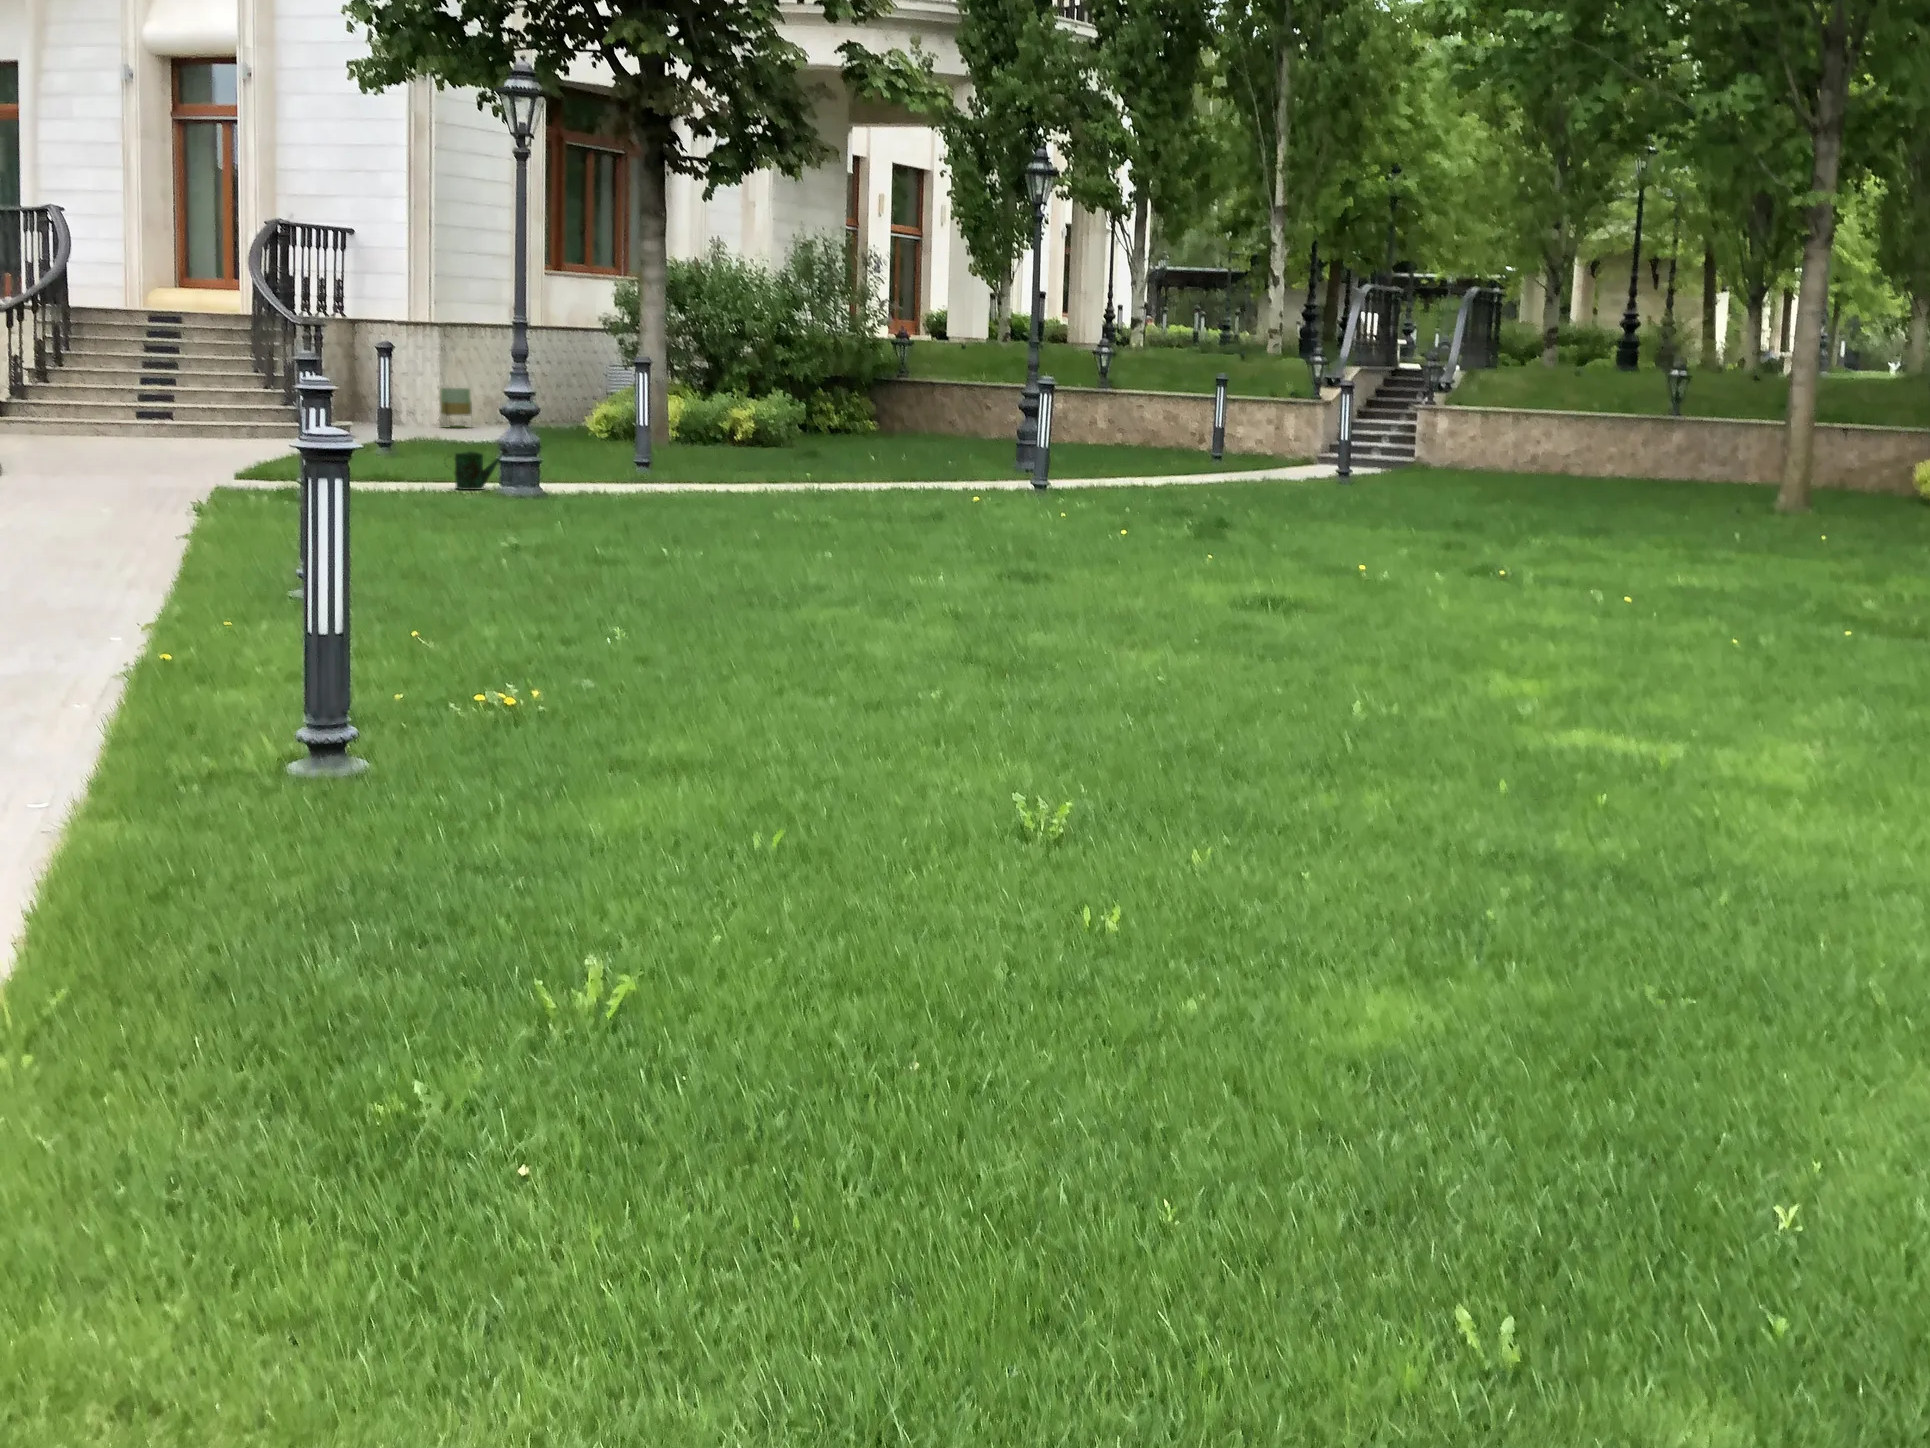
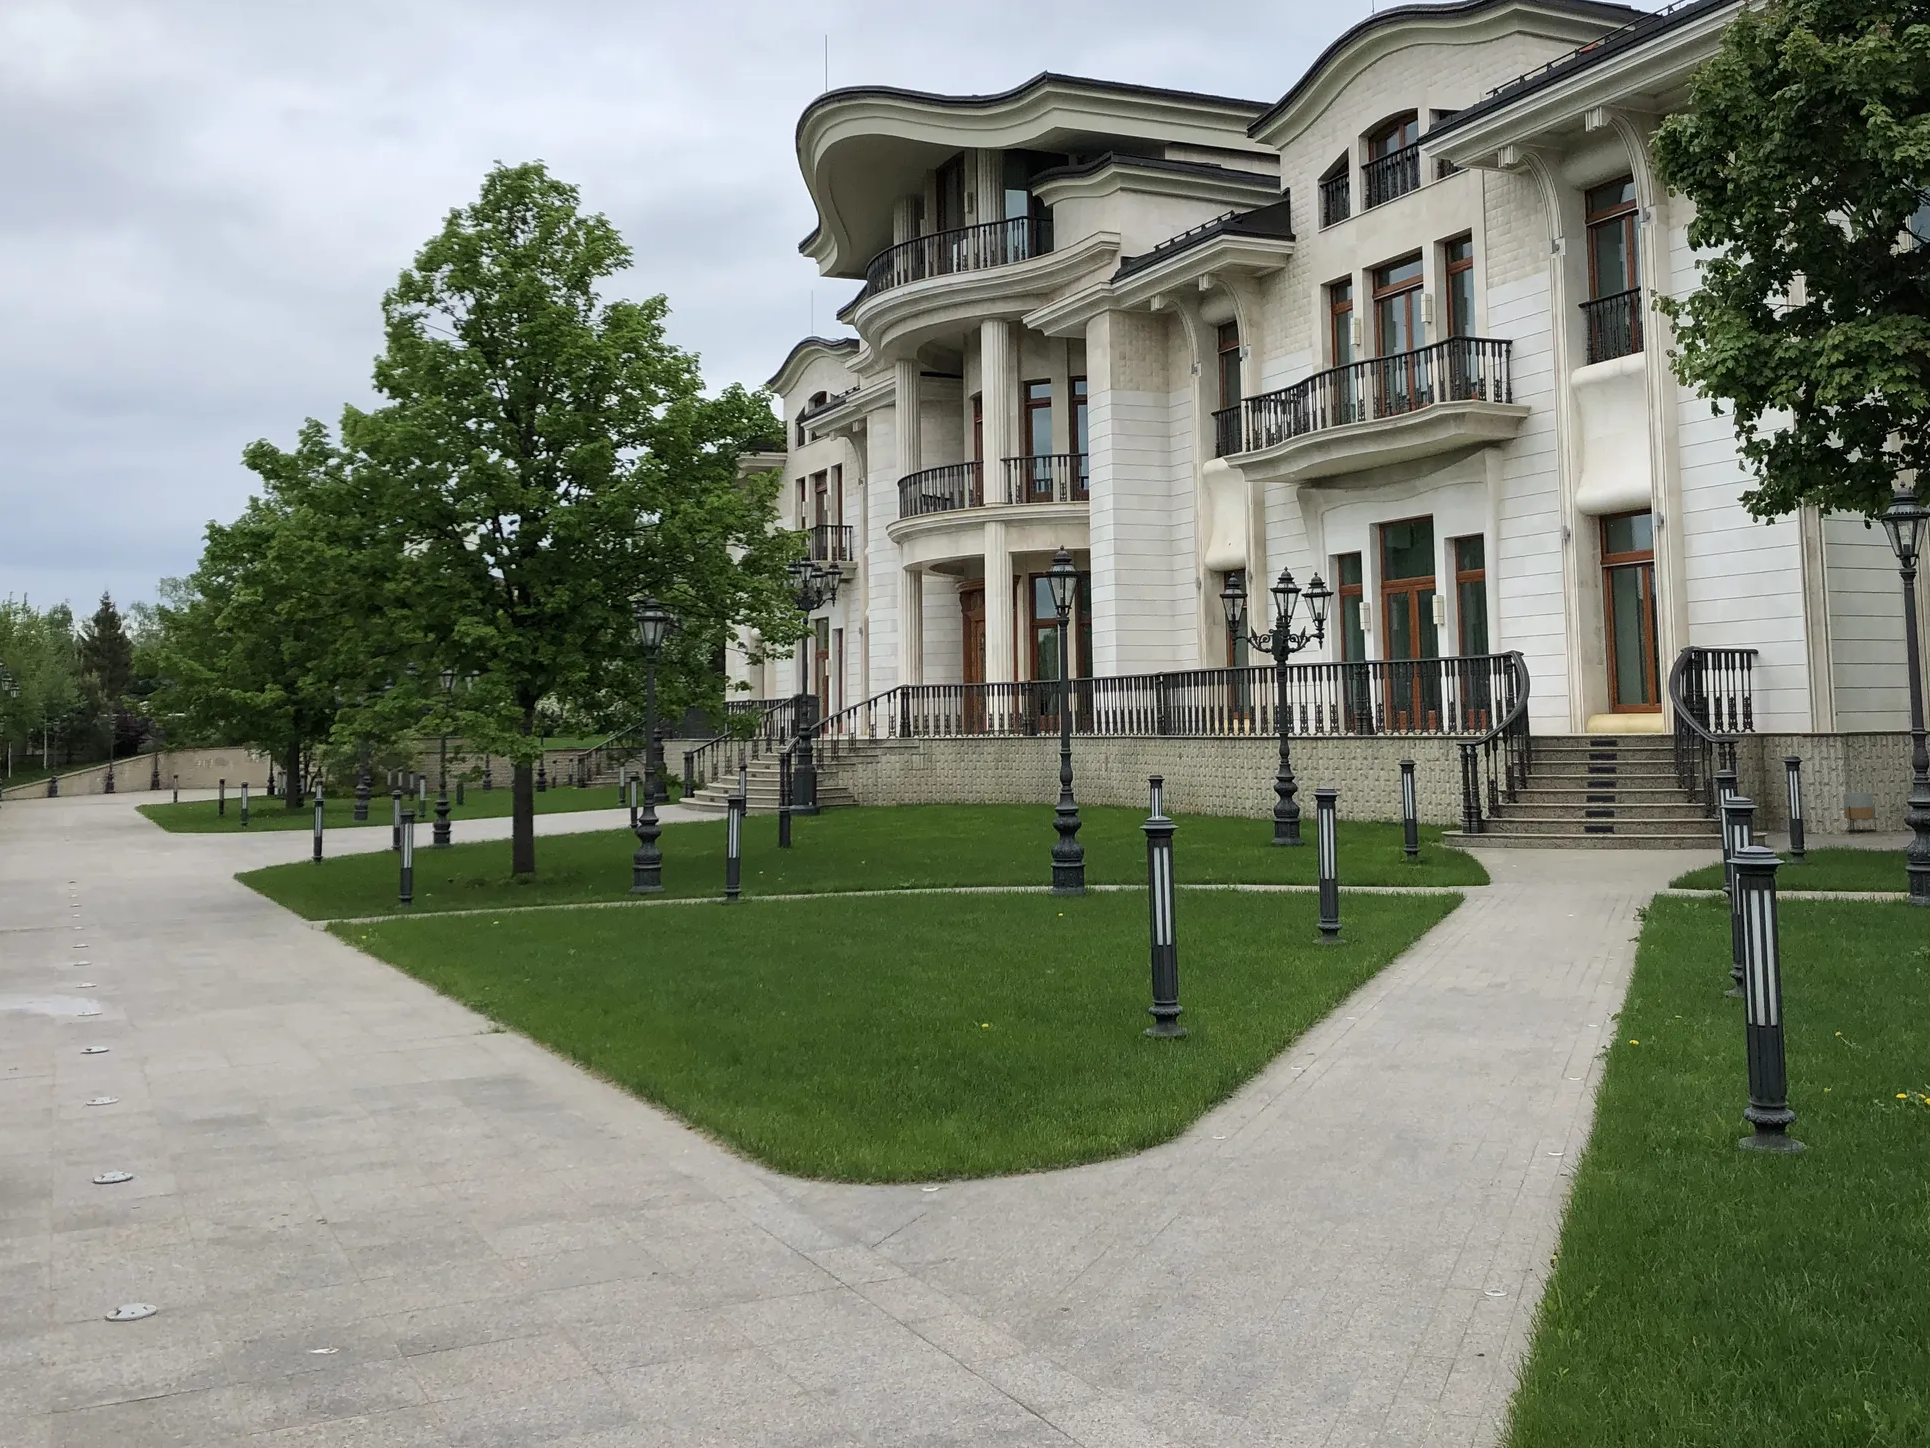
watering can: present [455,448,508,490] -> none [1852,861,1915,904]

